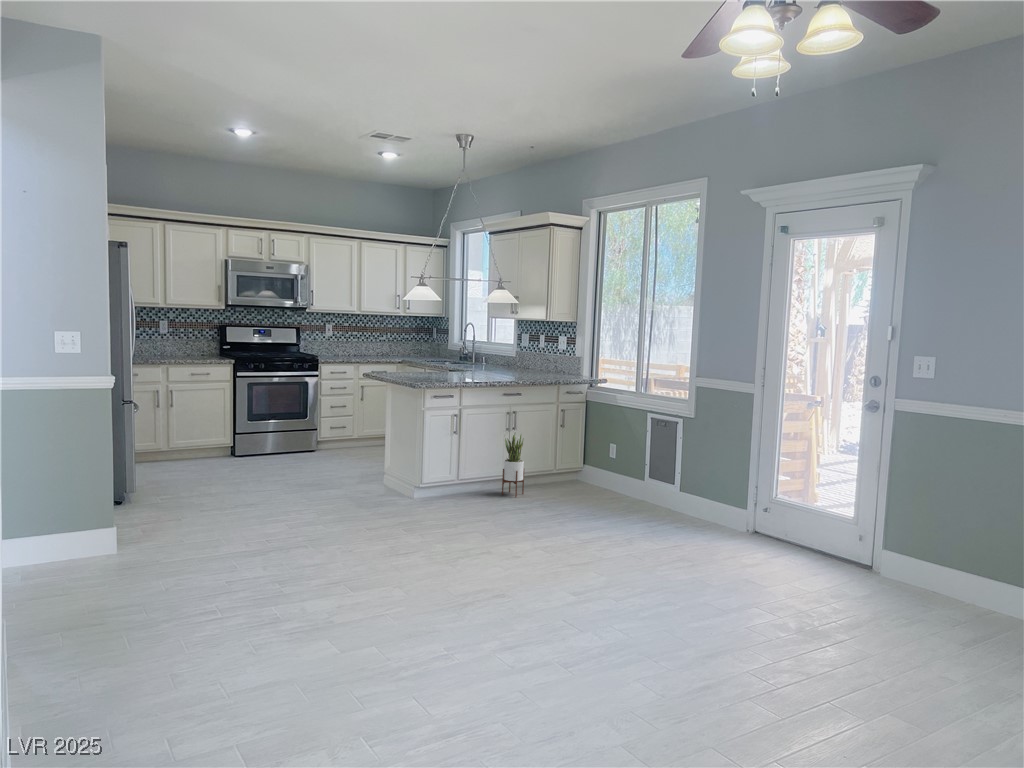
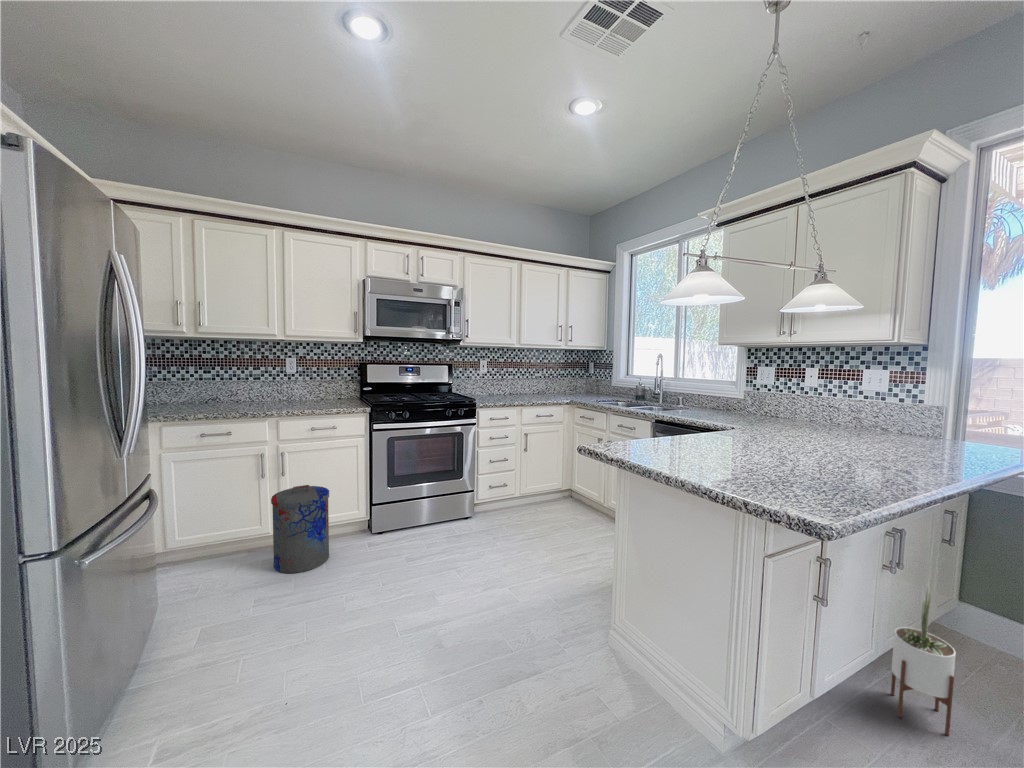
trash can: none [170,412,209,468] -> present [271,485,329,573]

